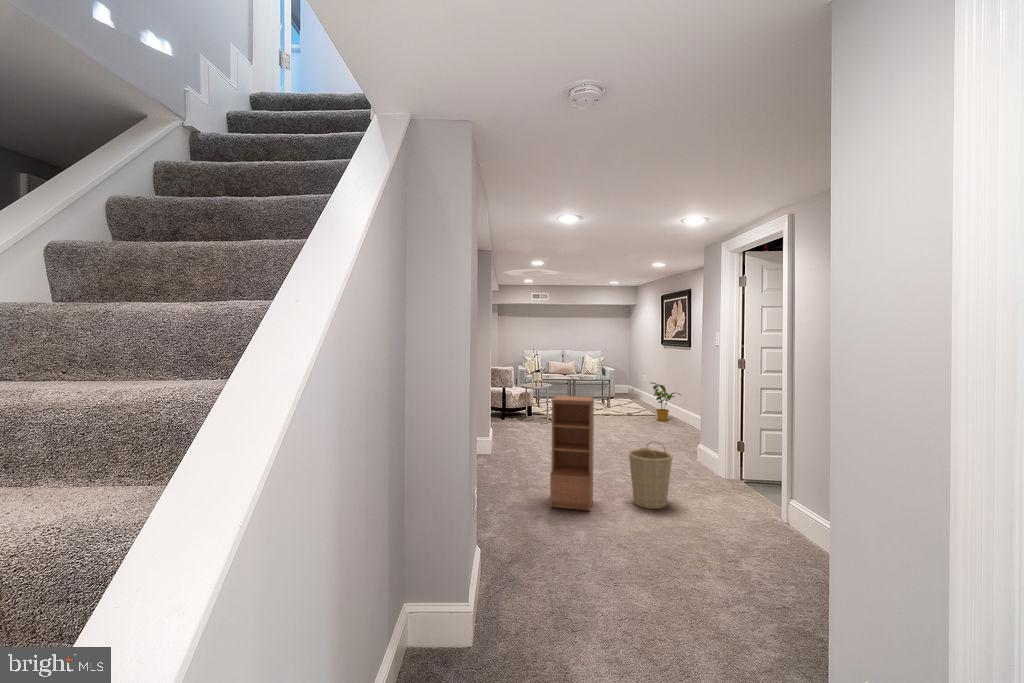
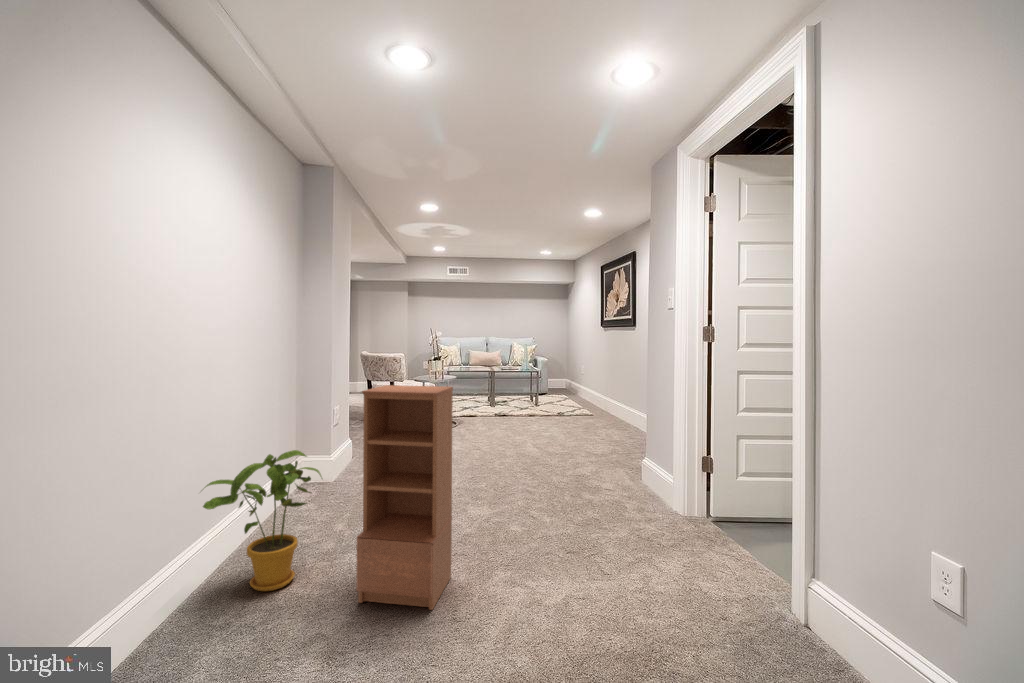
house plant: present [650,382,680,421] -> present [203,450,322,591]
basket: present [629,442,673,509] -> none [516,465,593,596]

